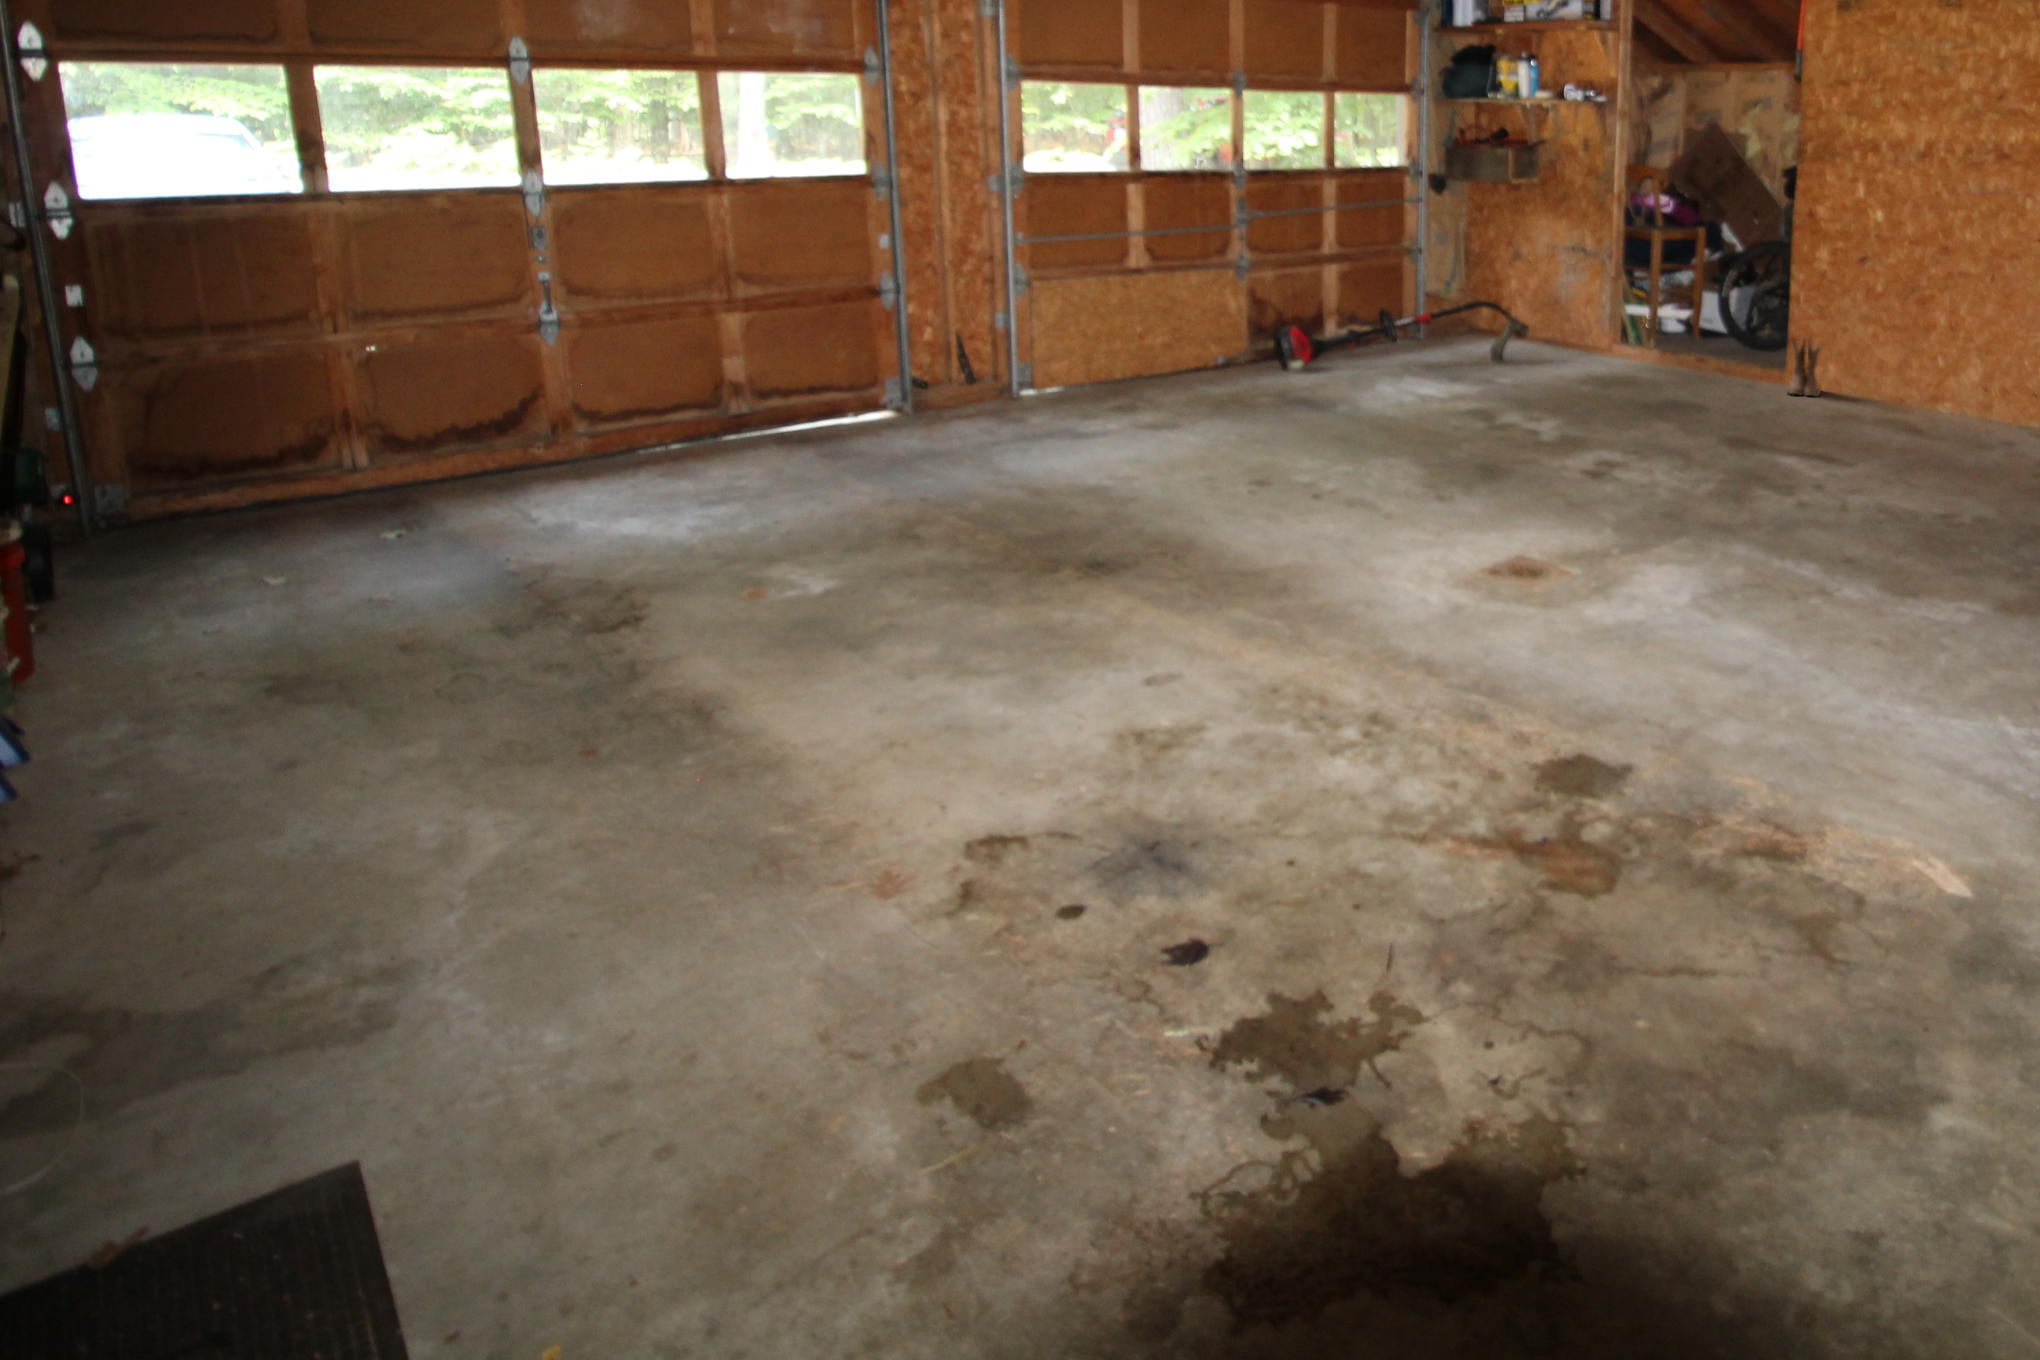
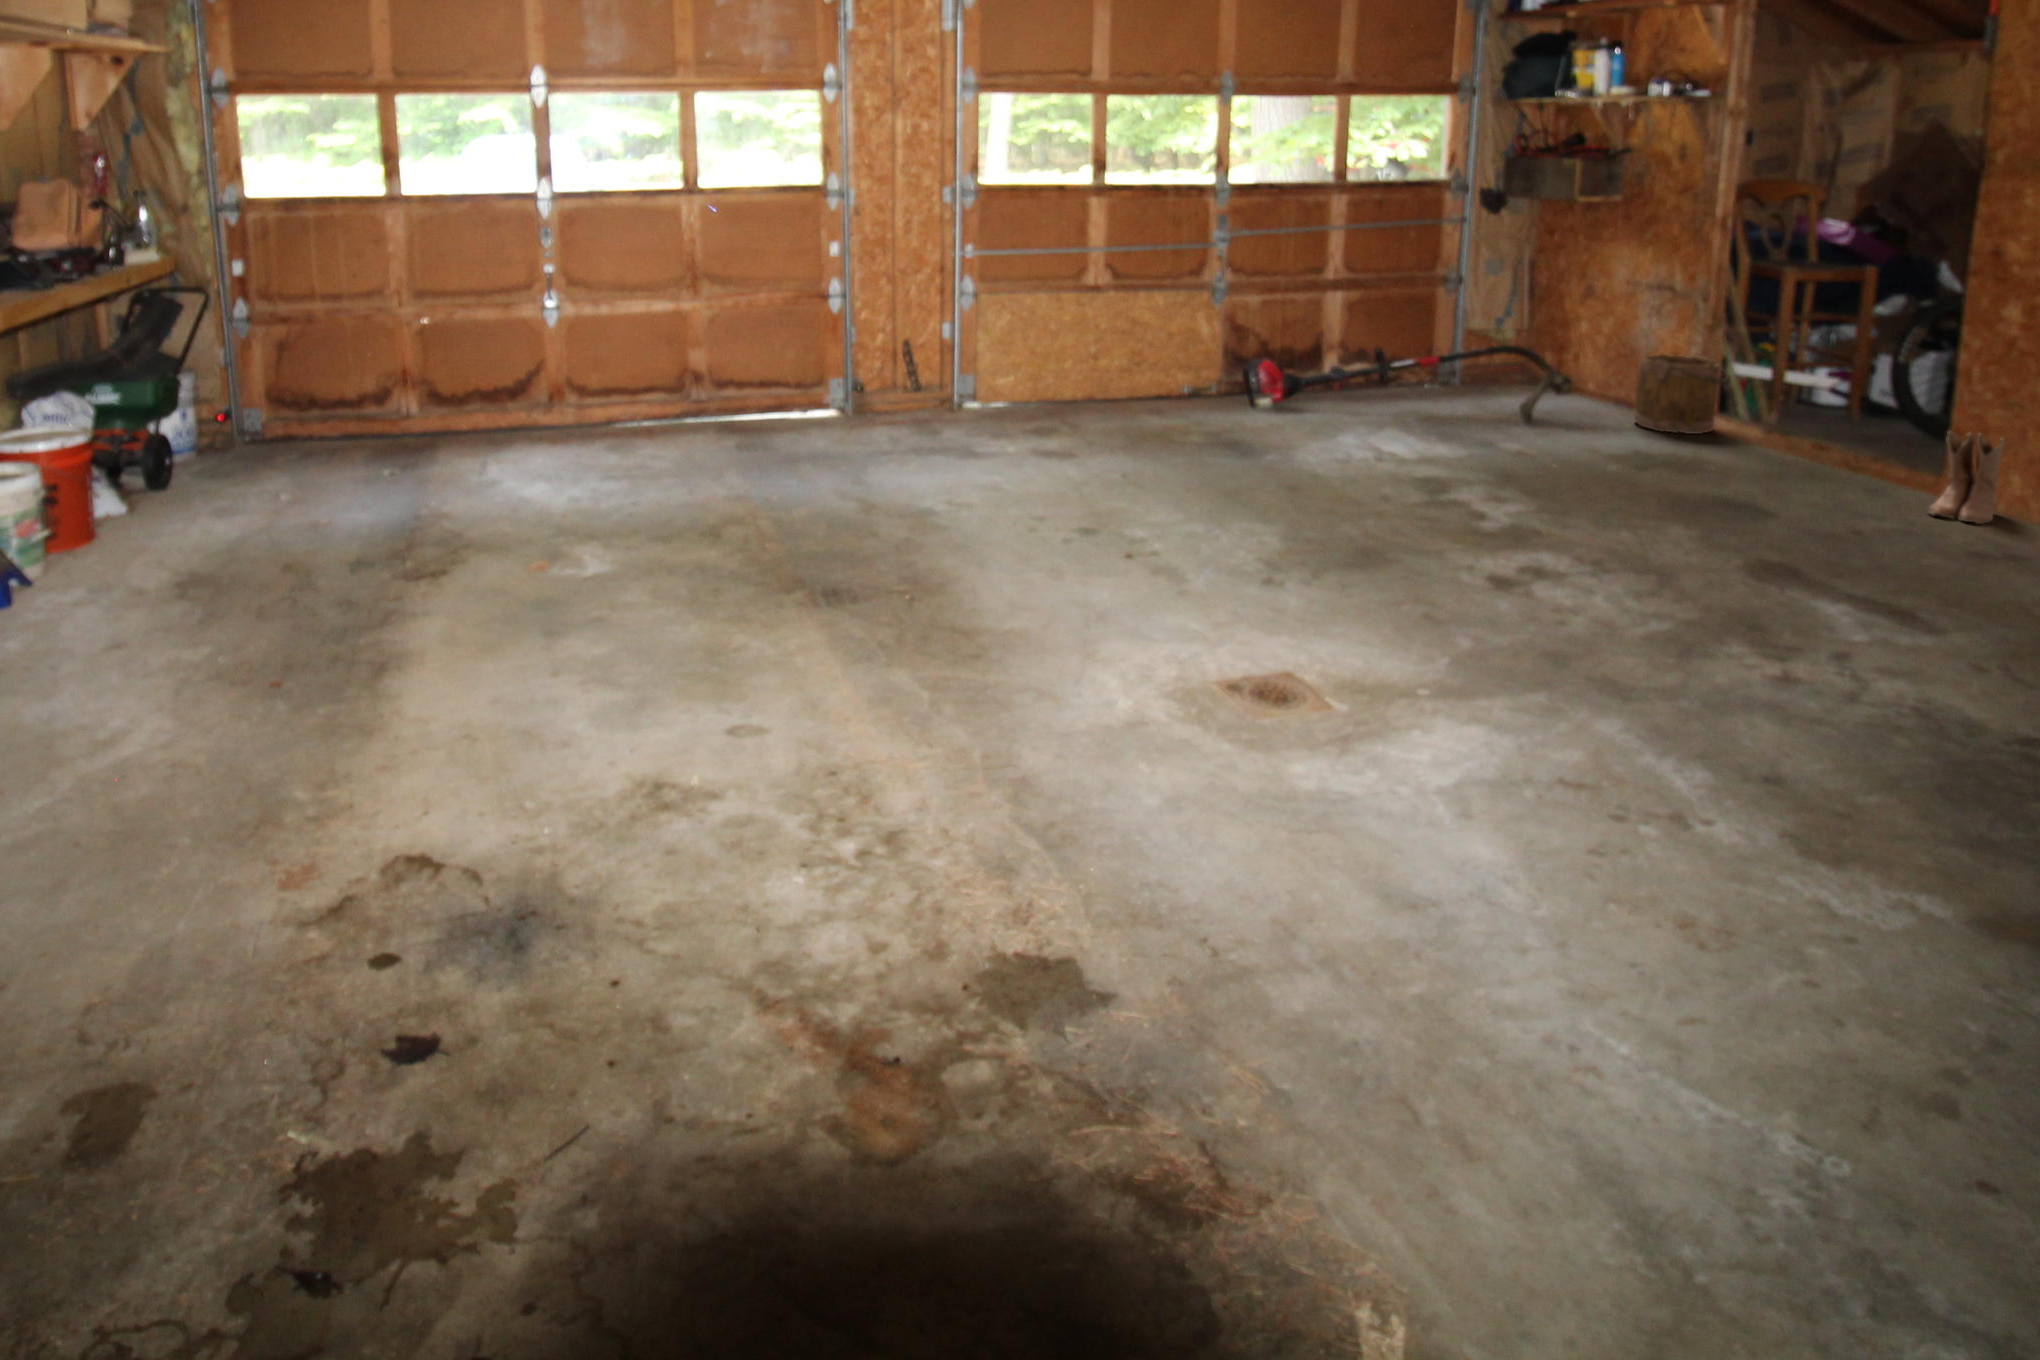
bucket: none [1577,300,1641,363] -> present [1634,354,1731,434]

